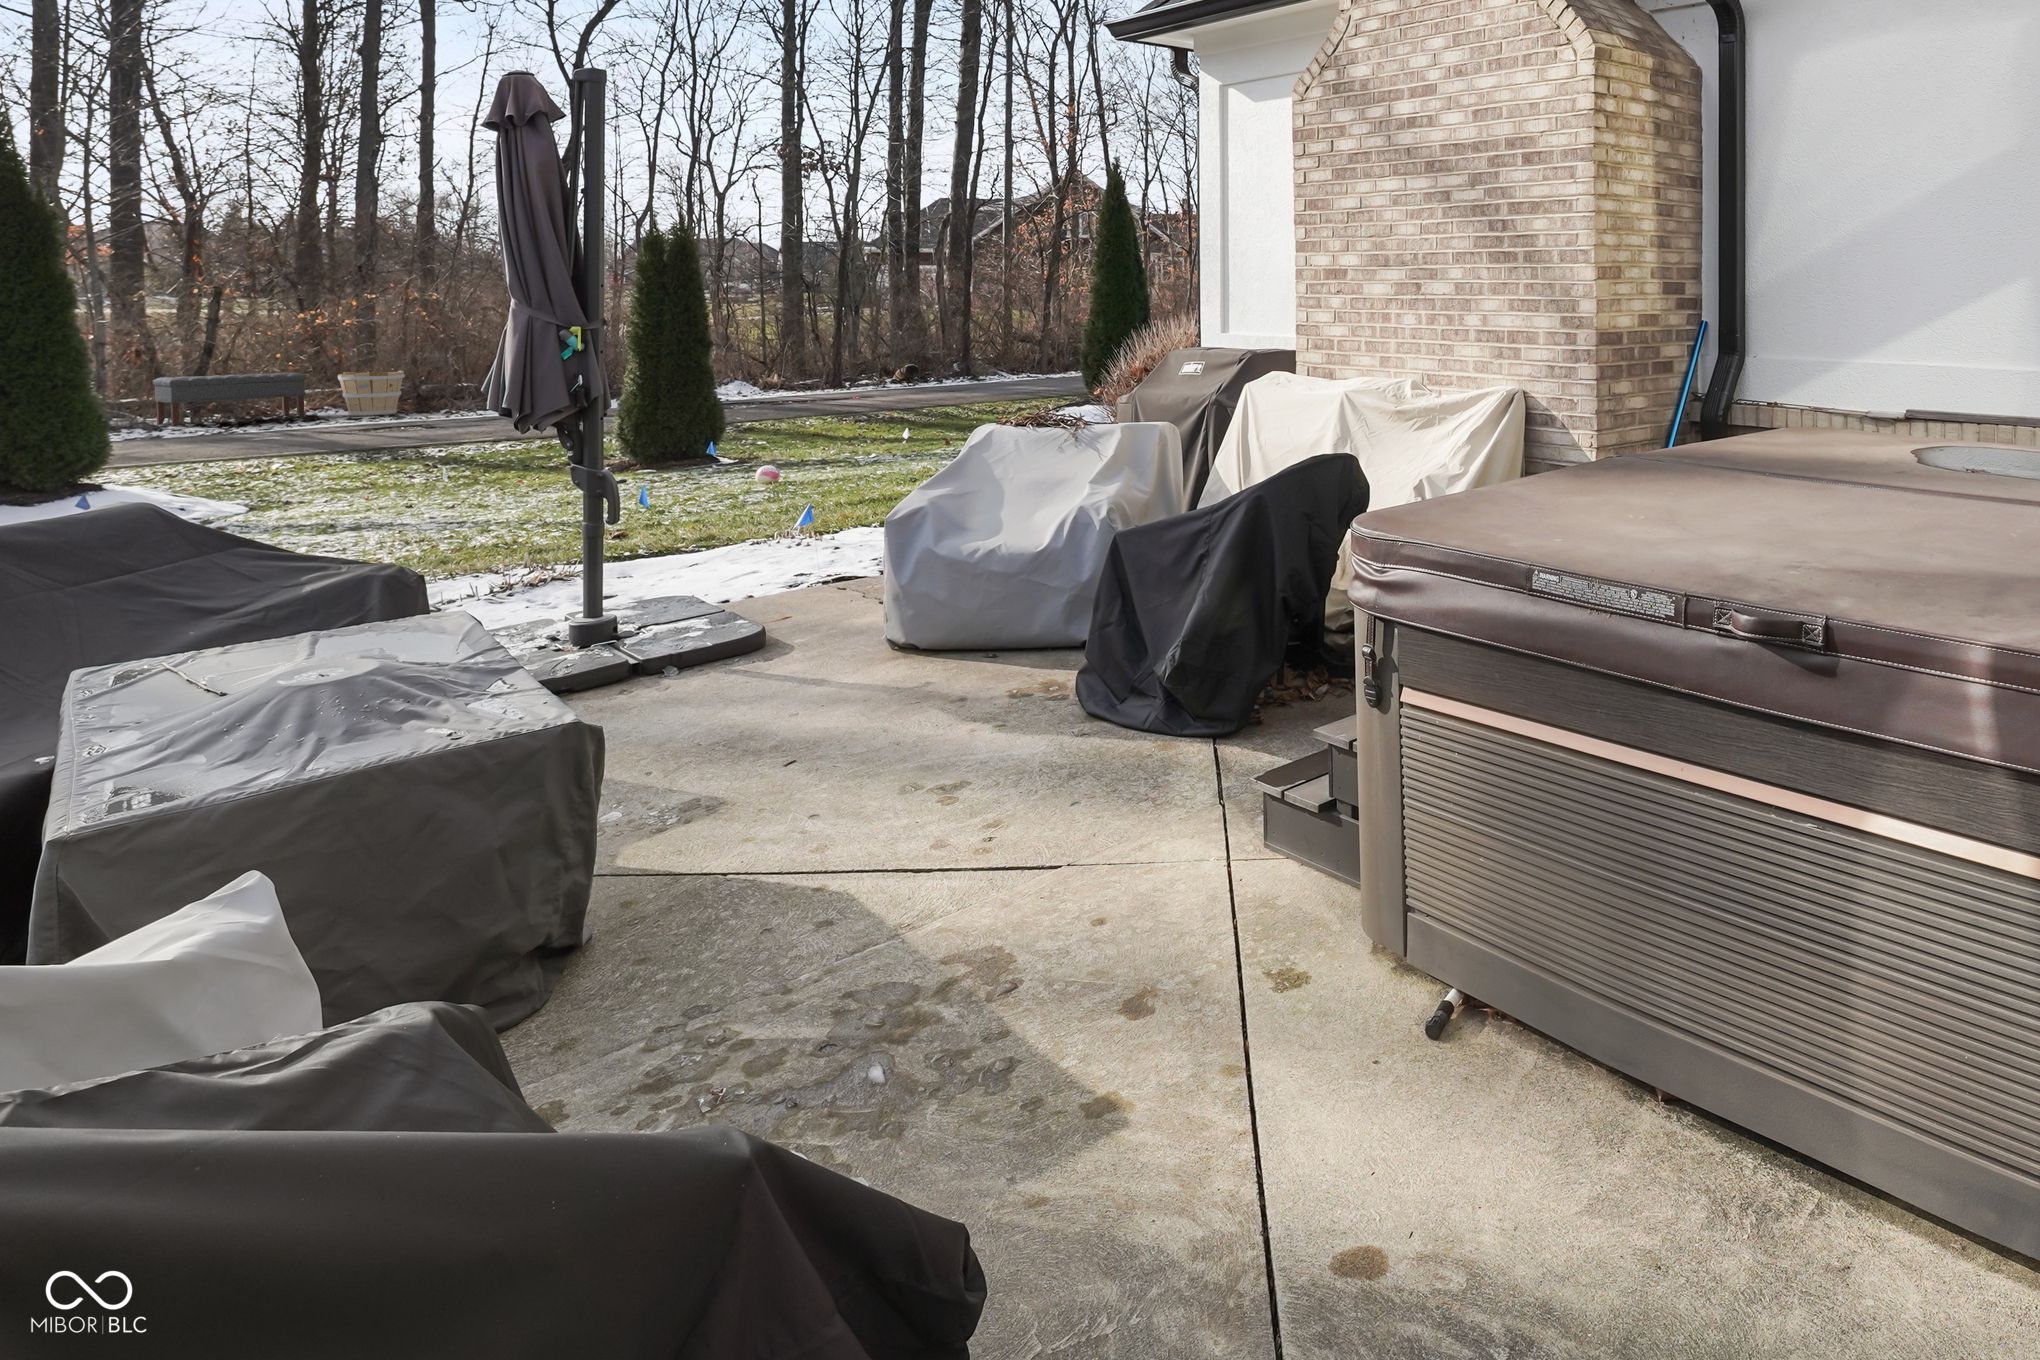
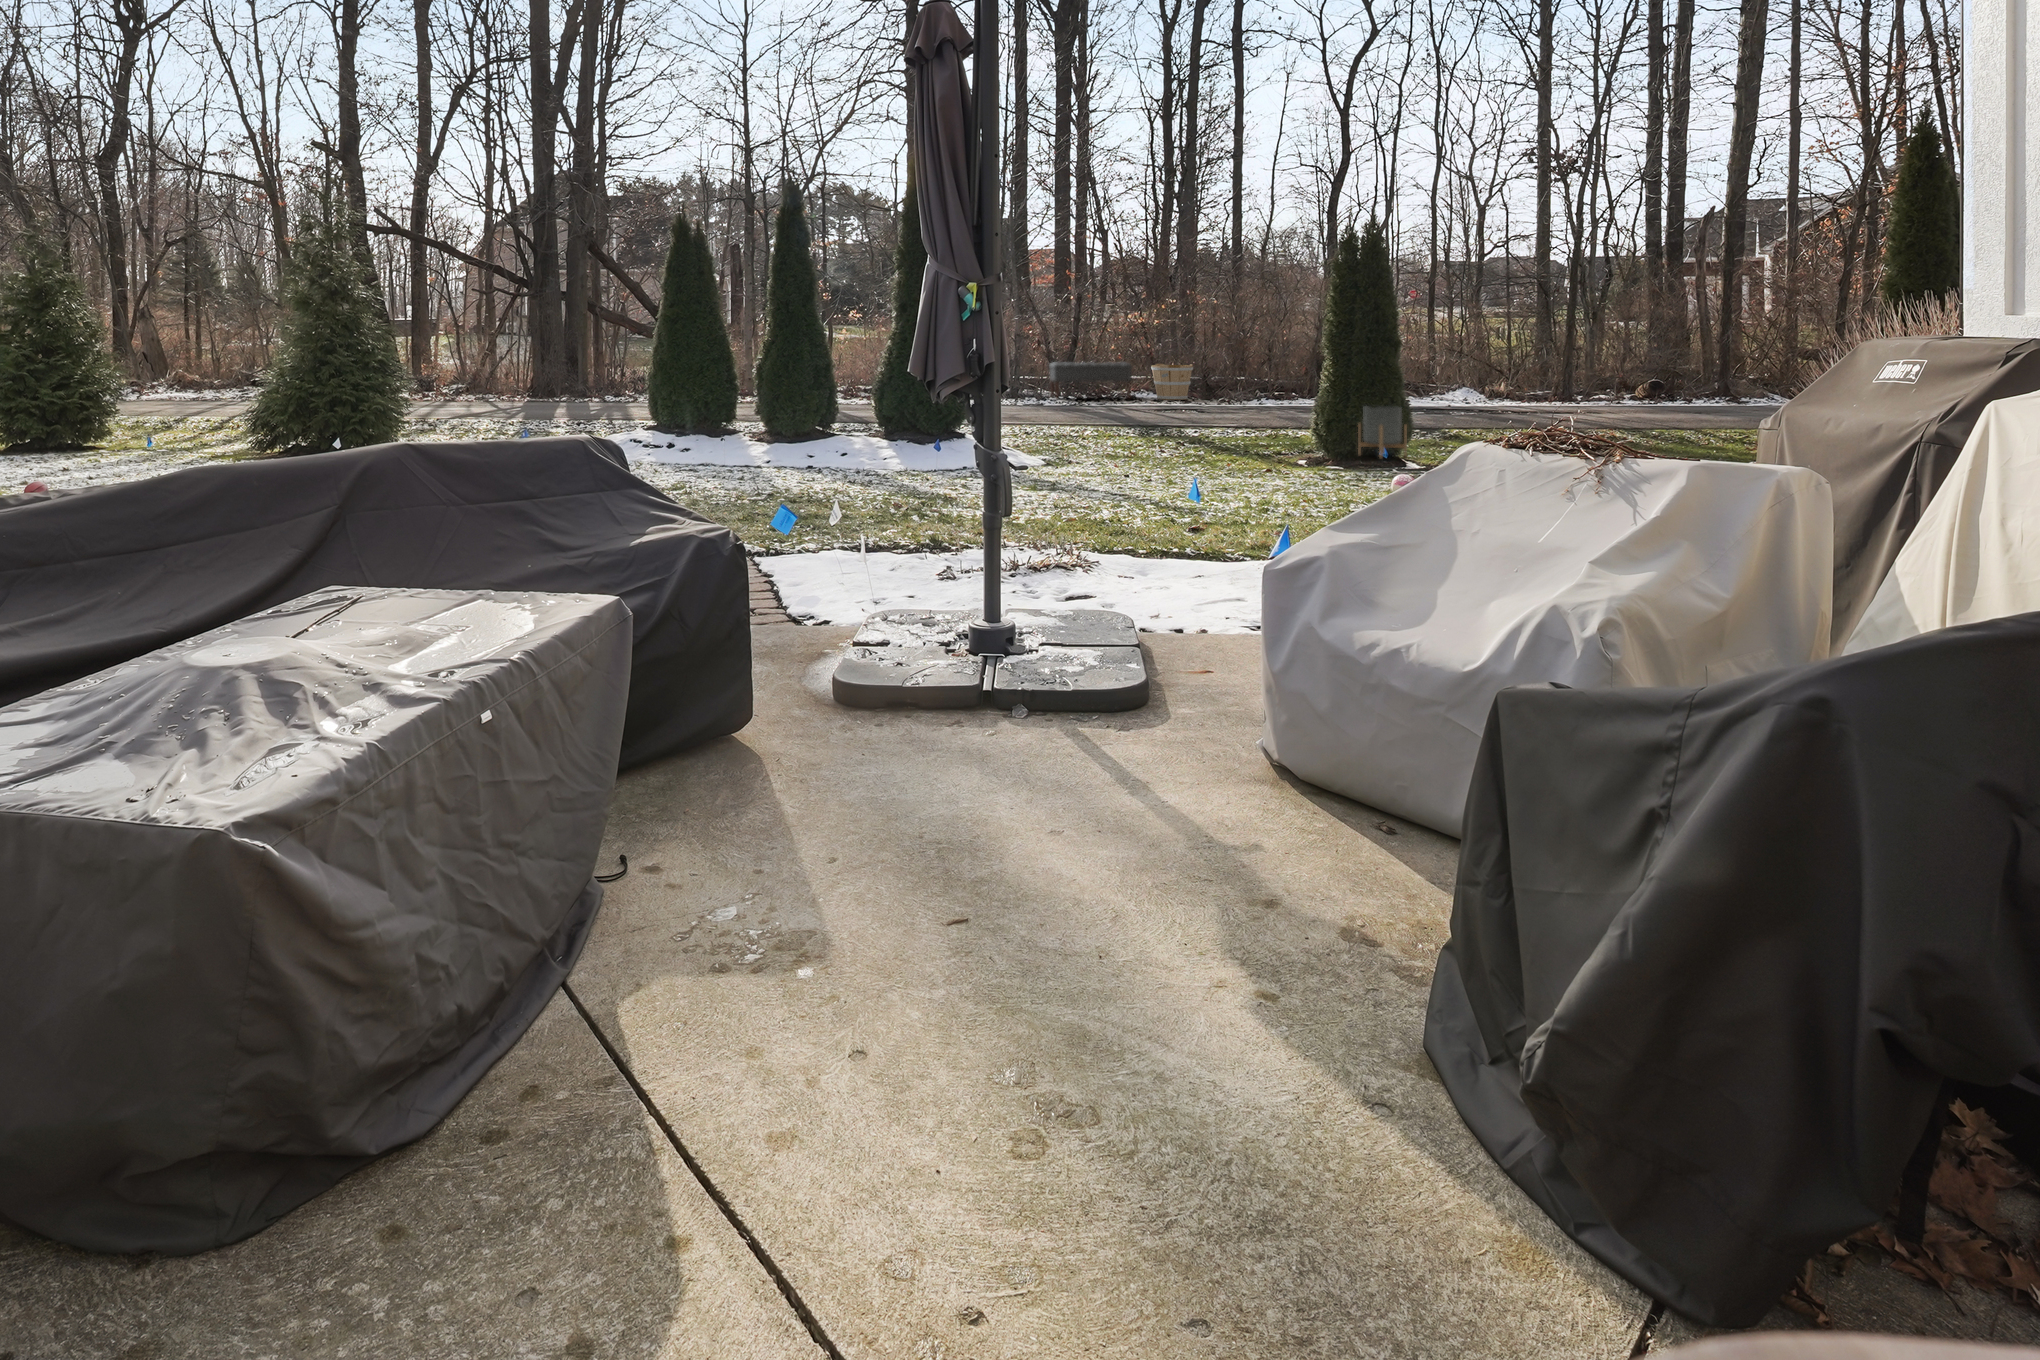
planter: none [700,402,752,453] -> present [1358,406,1407,458]

